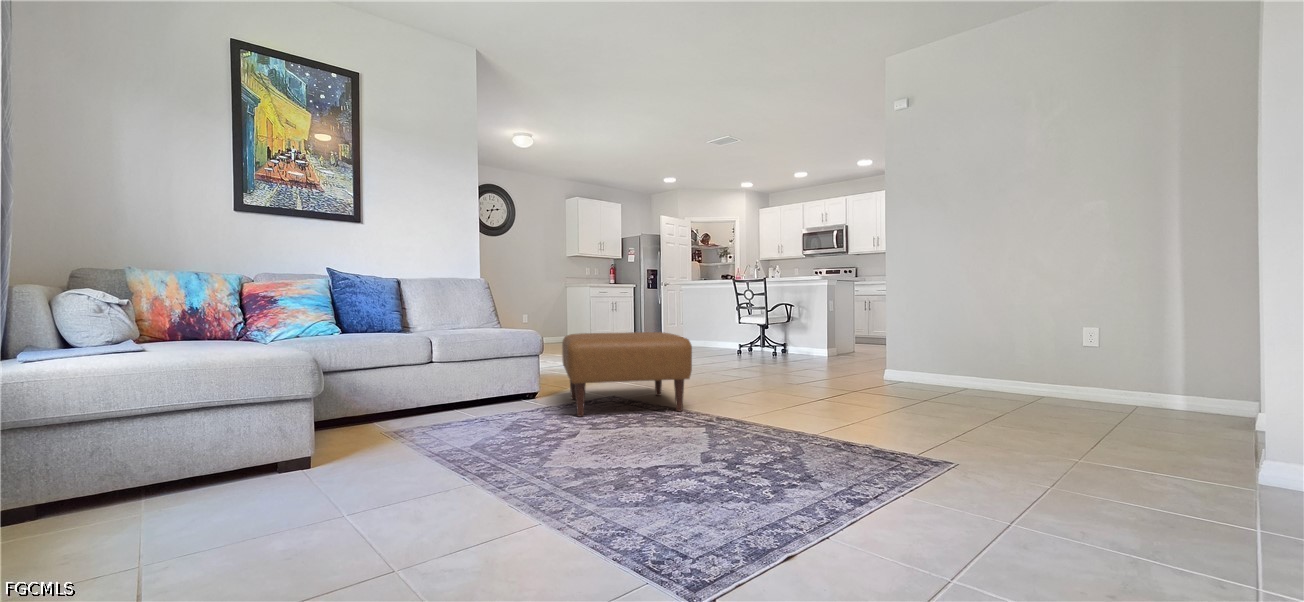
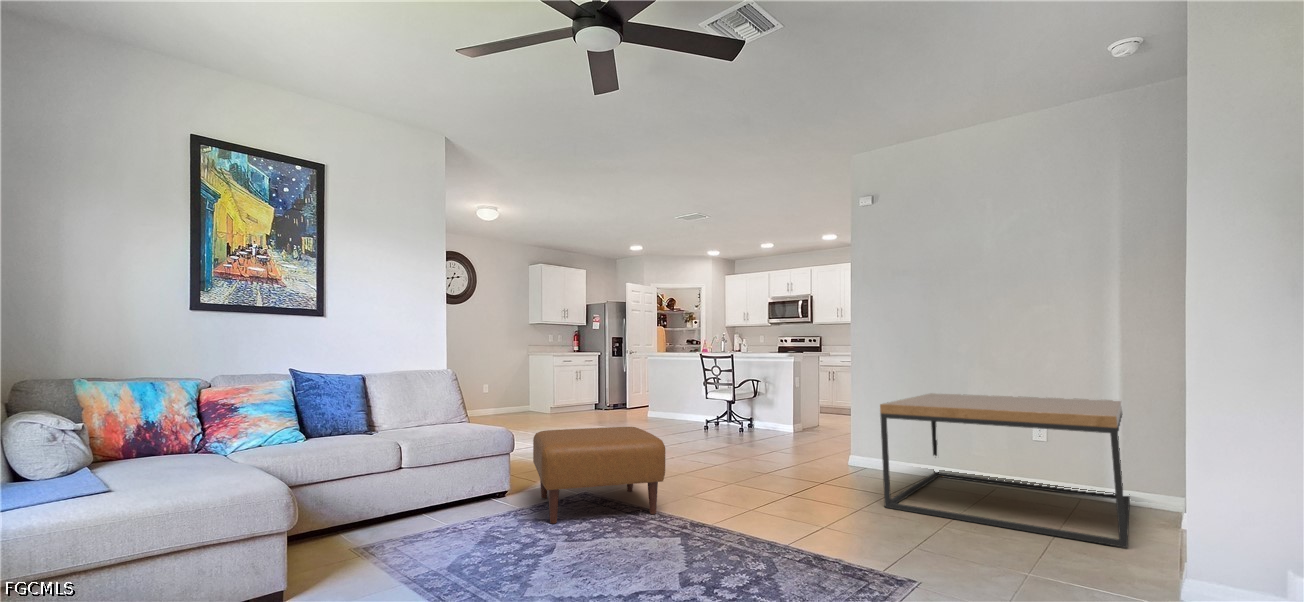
coffee table: none [918,303,1189,443] -> present [880,393,1130,548]

